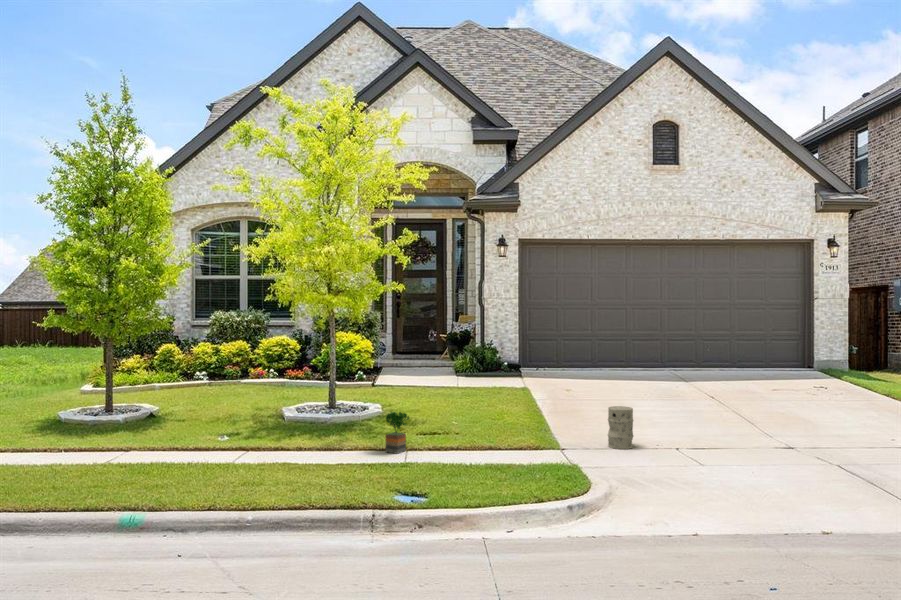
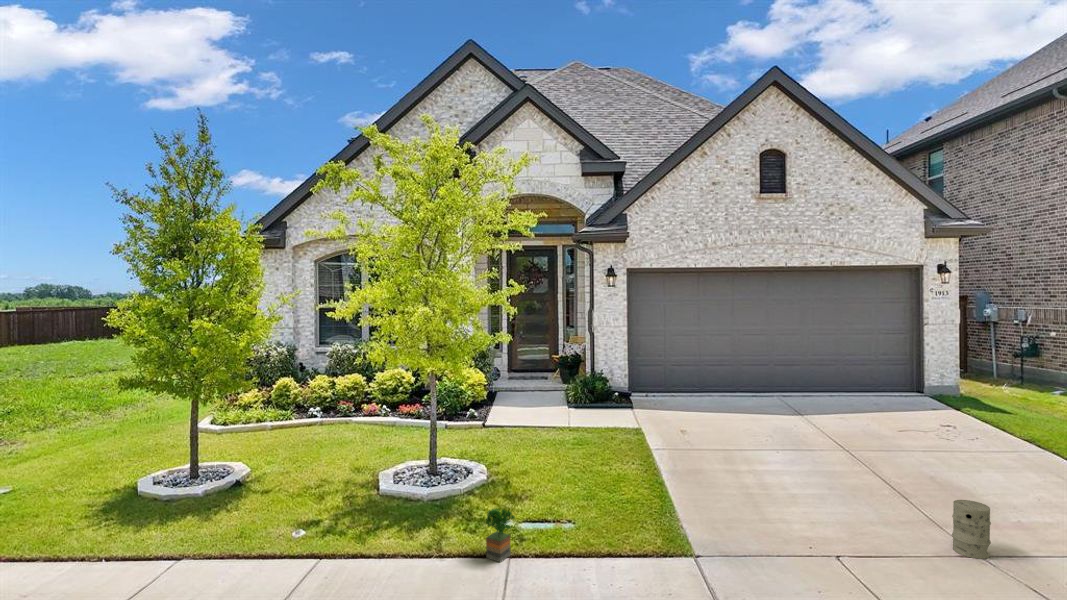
trash can: present [608,406,633,449] -> present [952,500,991,559]

